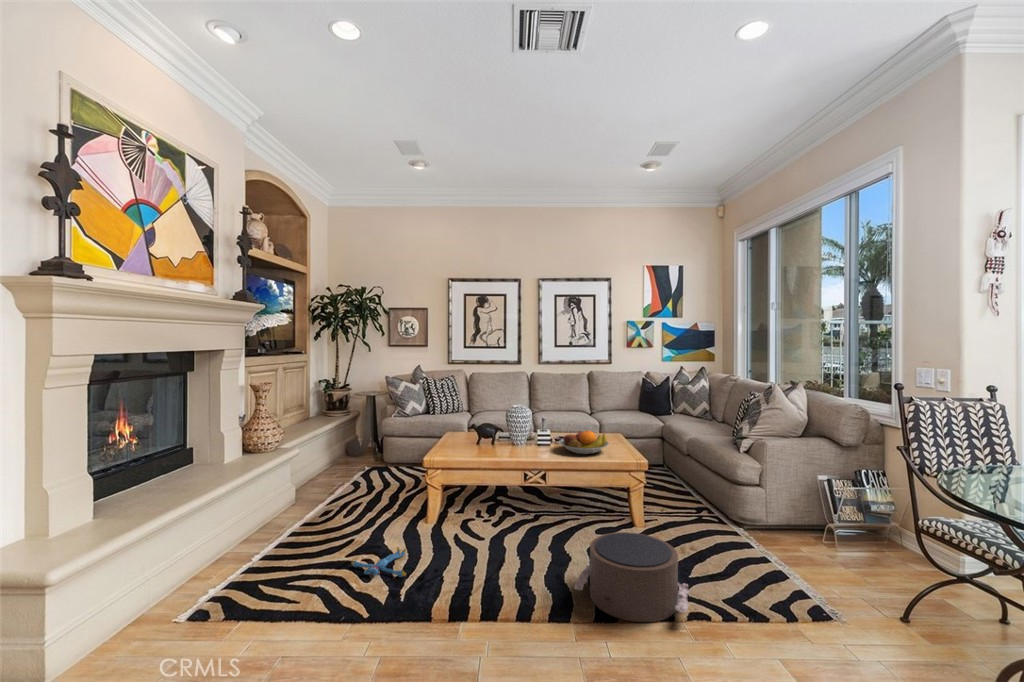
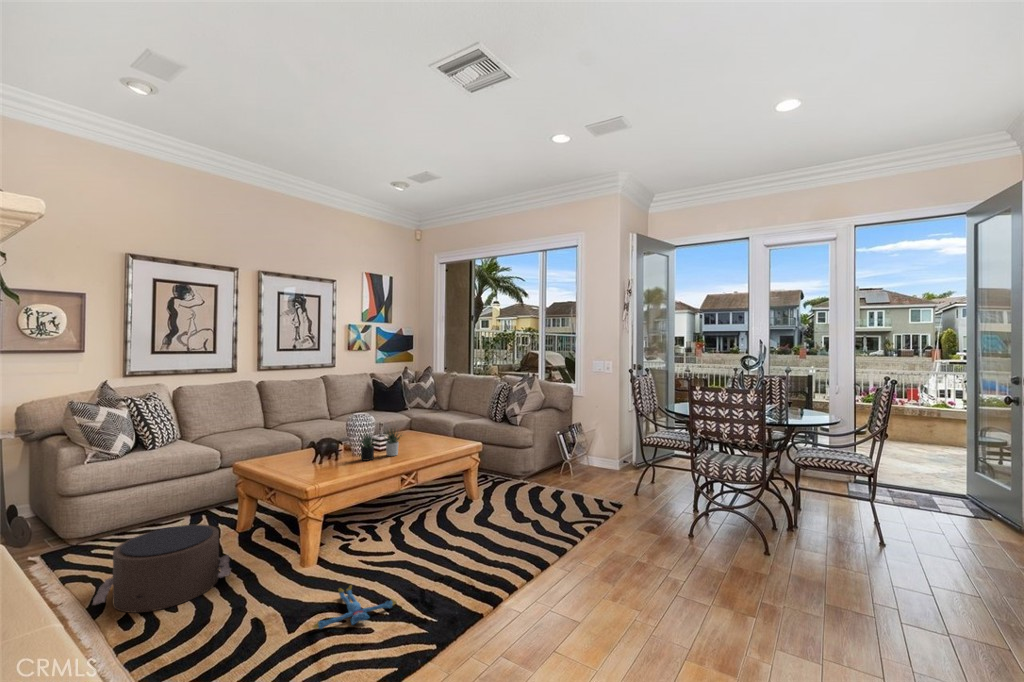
succulent plant: none [487,425,537,455] -> present [359,428,402,461]
fruit bowl: present [559,431,609,454] -> none [406,423,454,446]
pouf: present [574,532,689,622] -> present [93,524,231,613]

